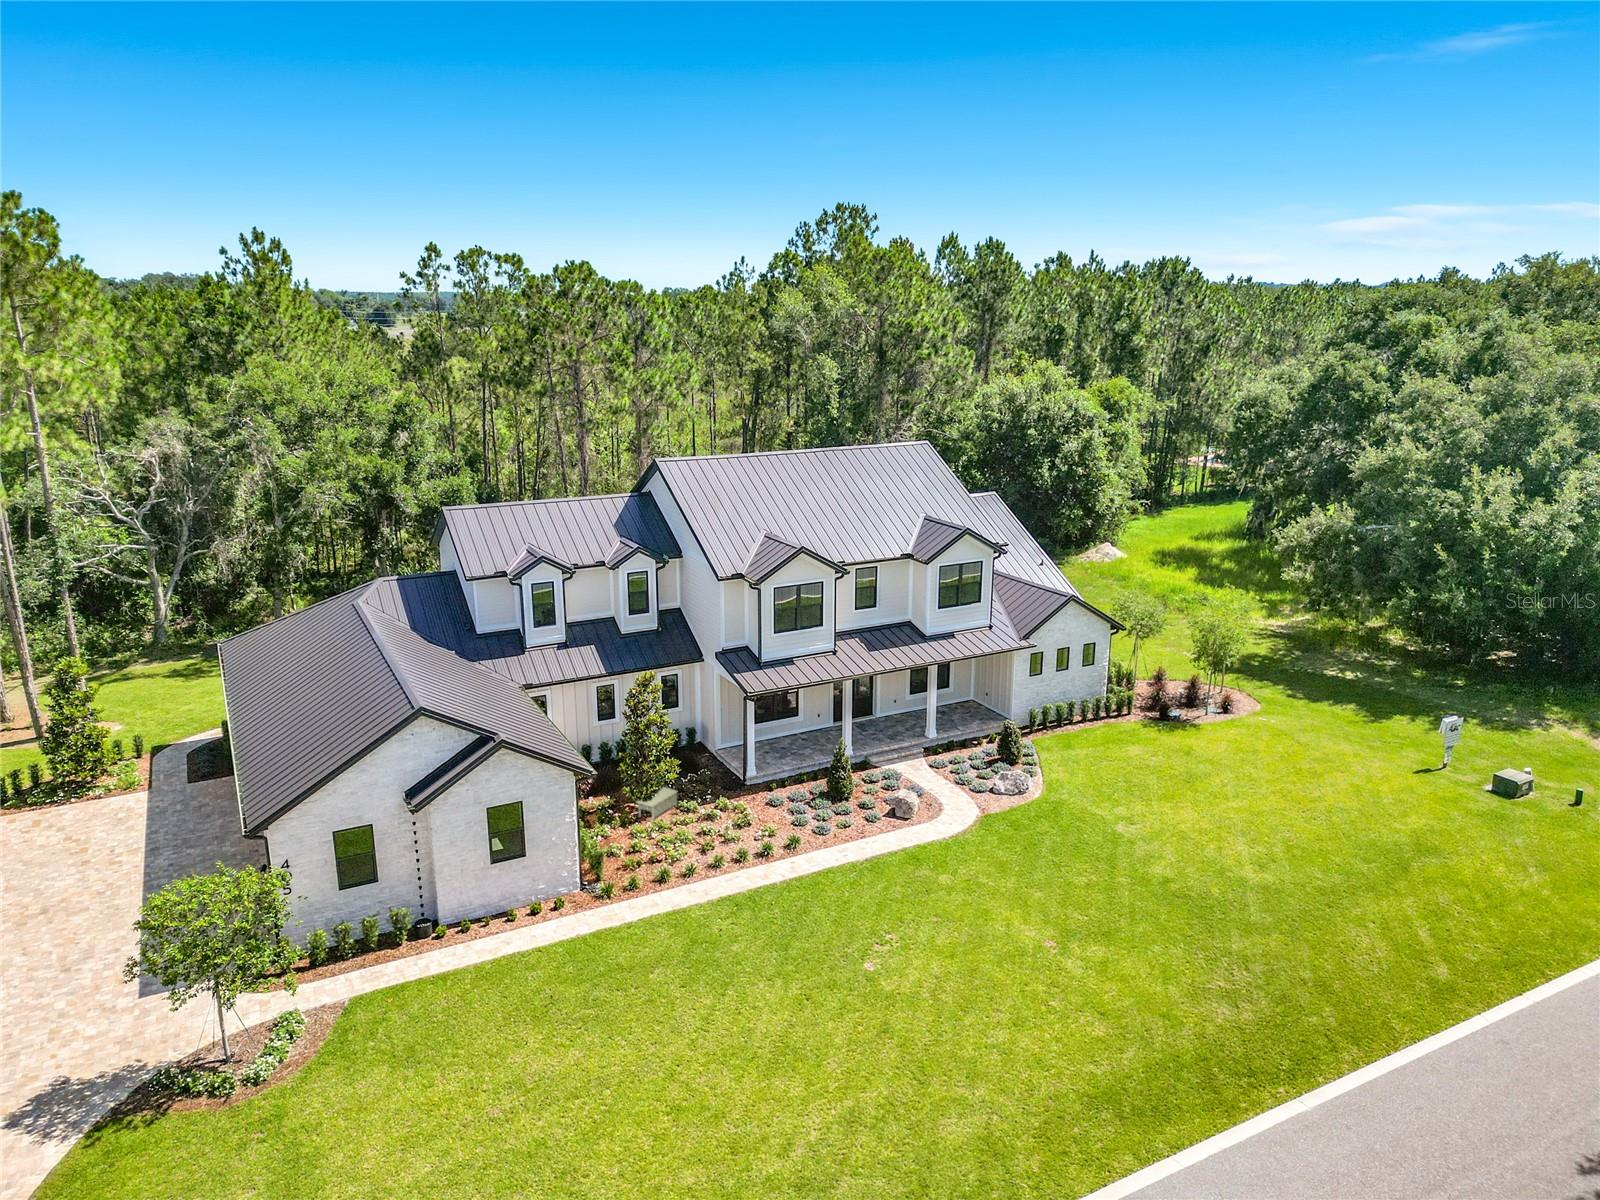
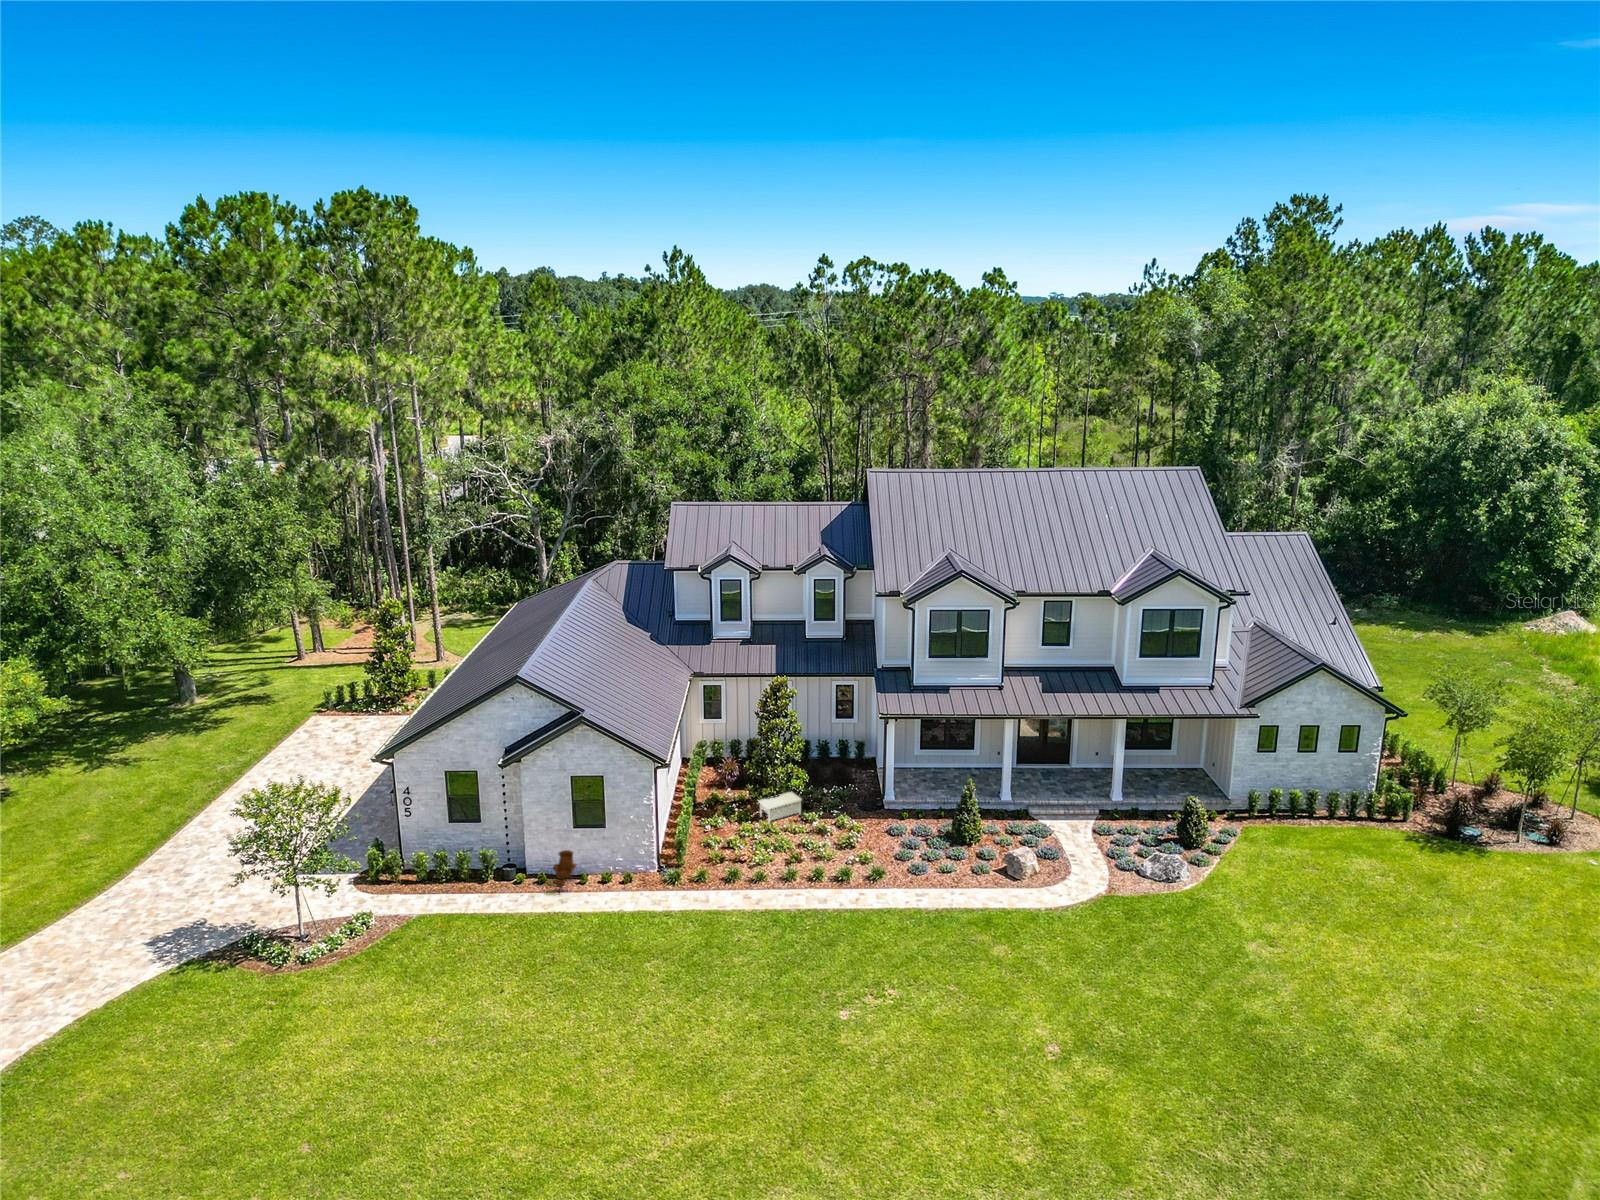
lounge chair: none [477,889,503,936] -> present [553,850,577,891]

